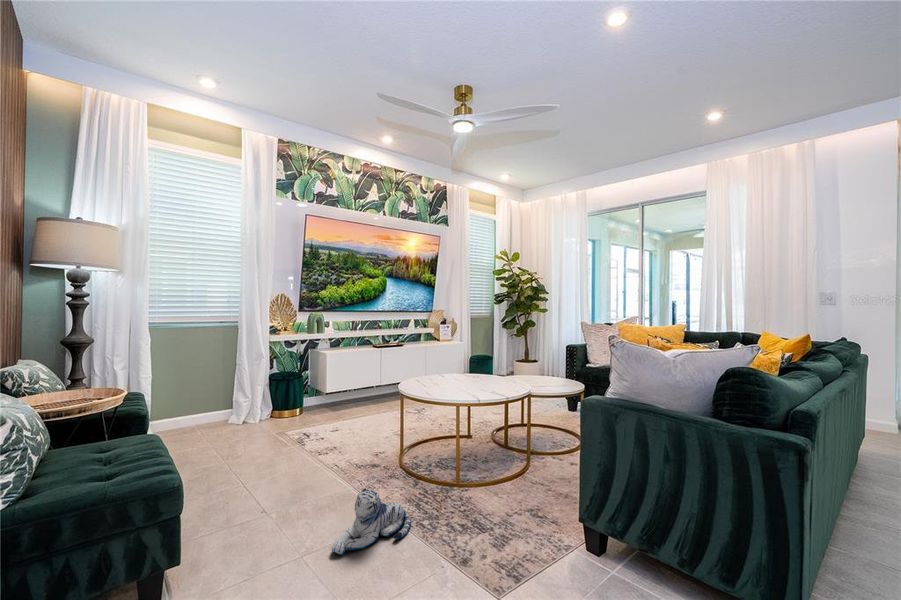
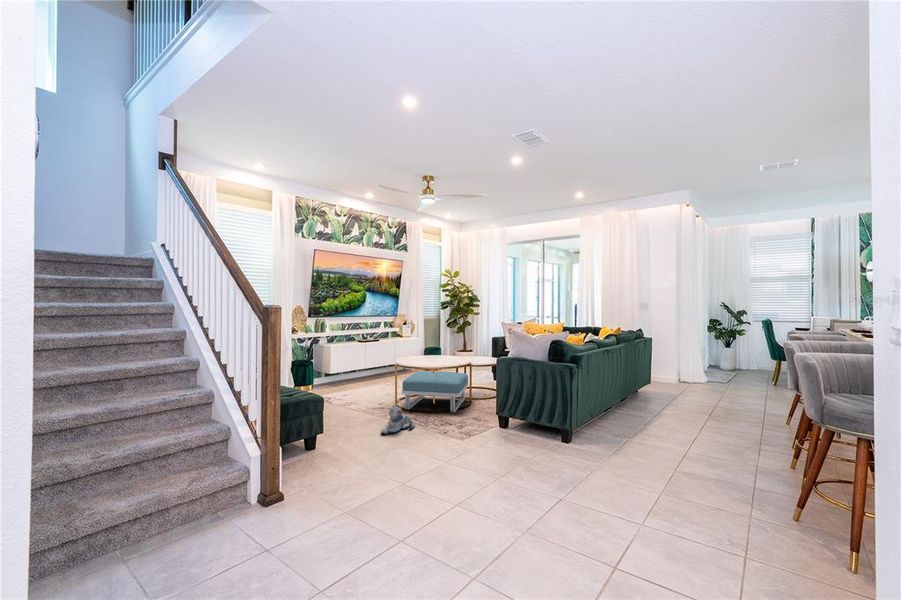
footstool: none [405,401,526,489] -> present [402,371,468,412]

